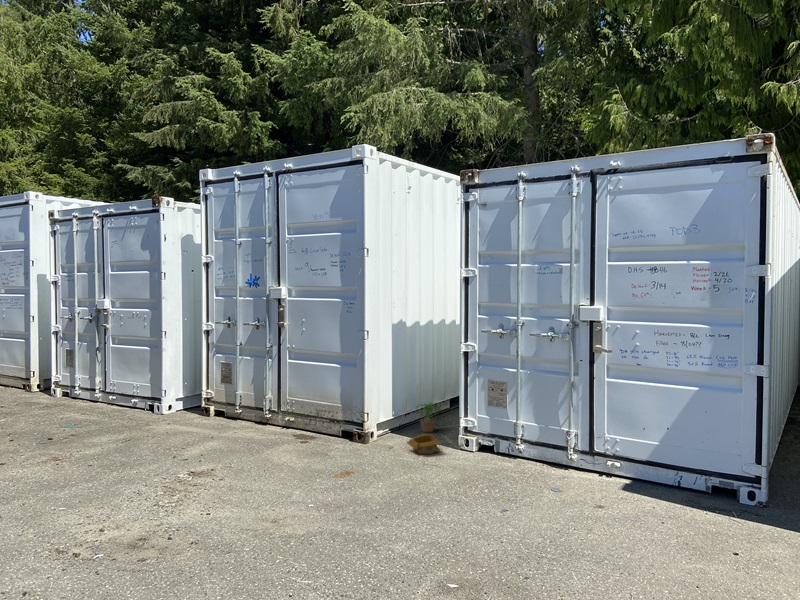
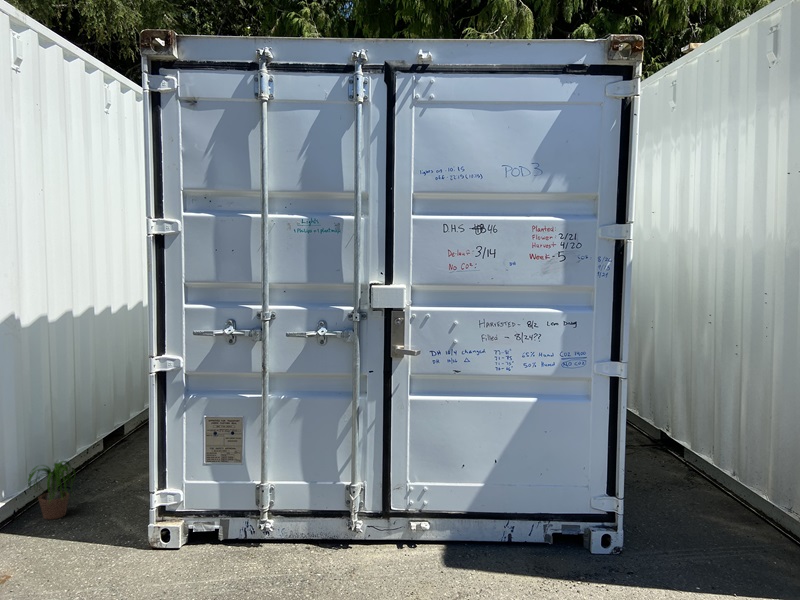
cardboard box: present [407,434,442,454] -> none [36,530,119,578]

